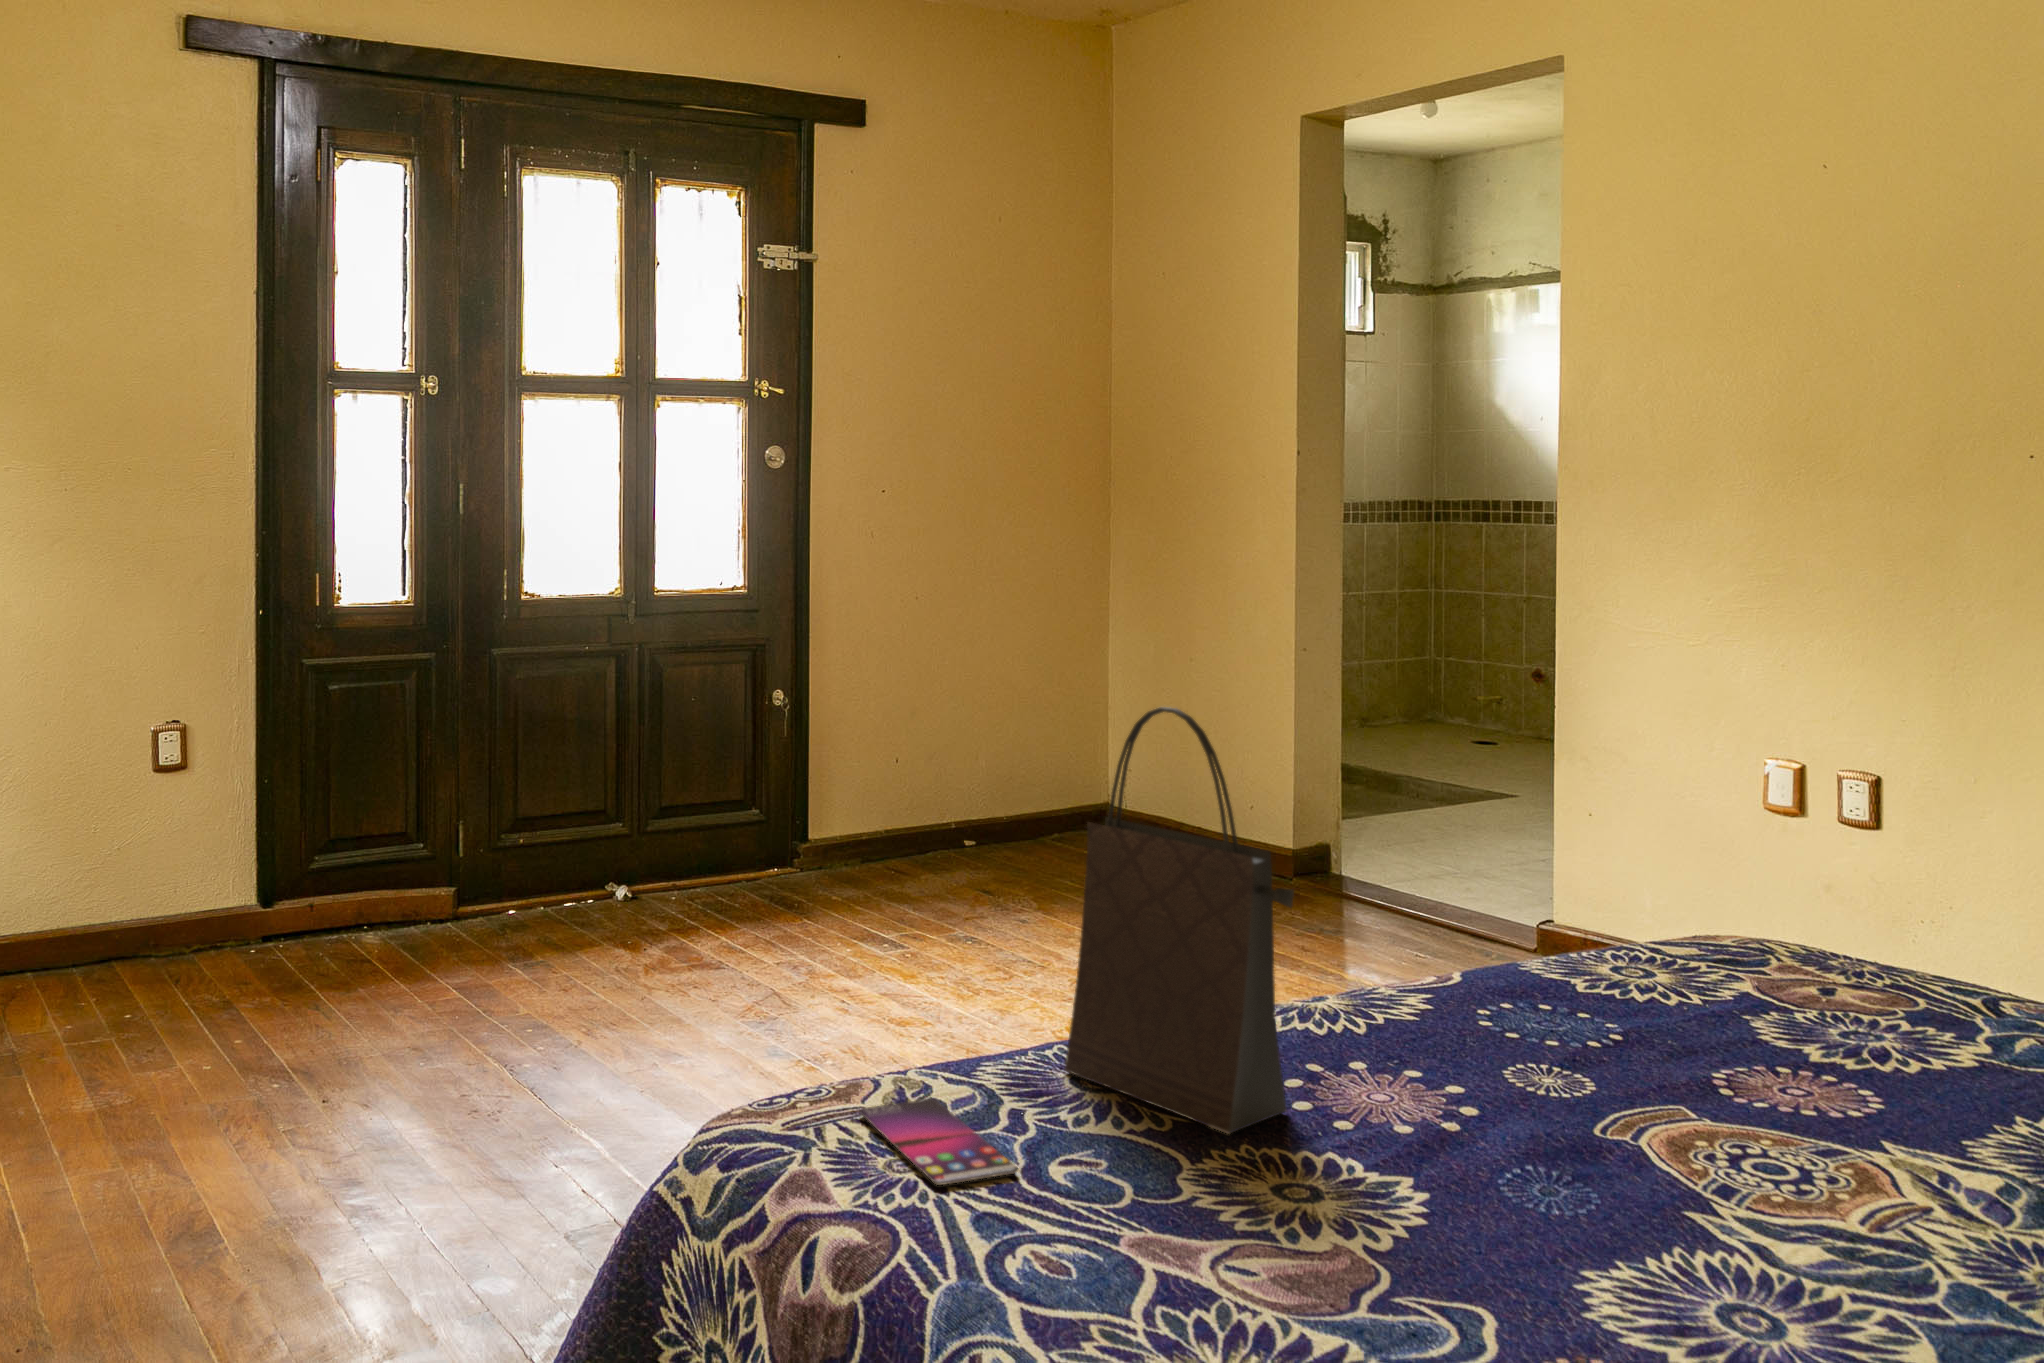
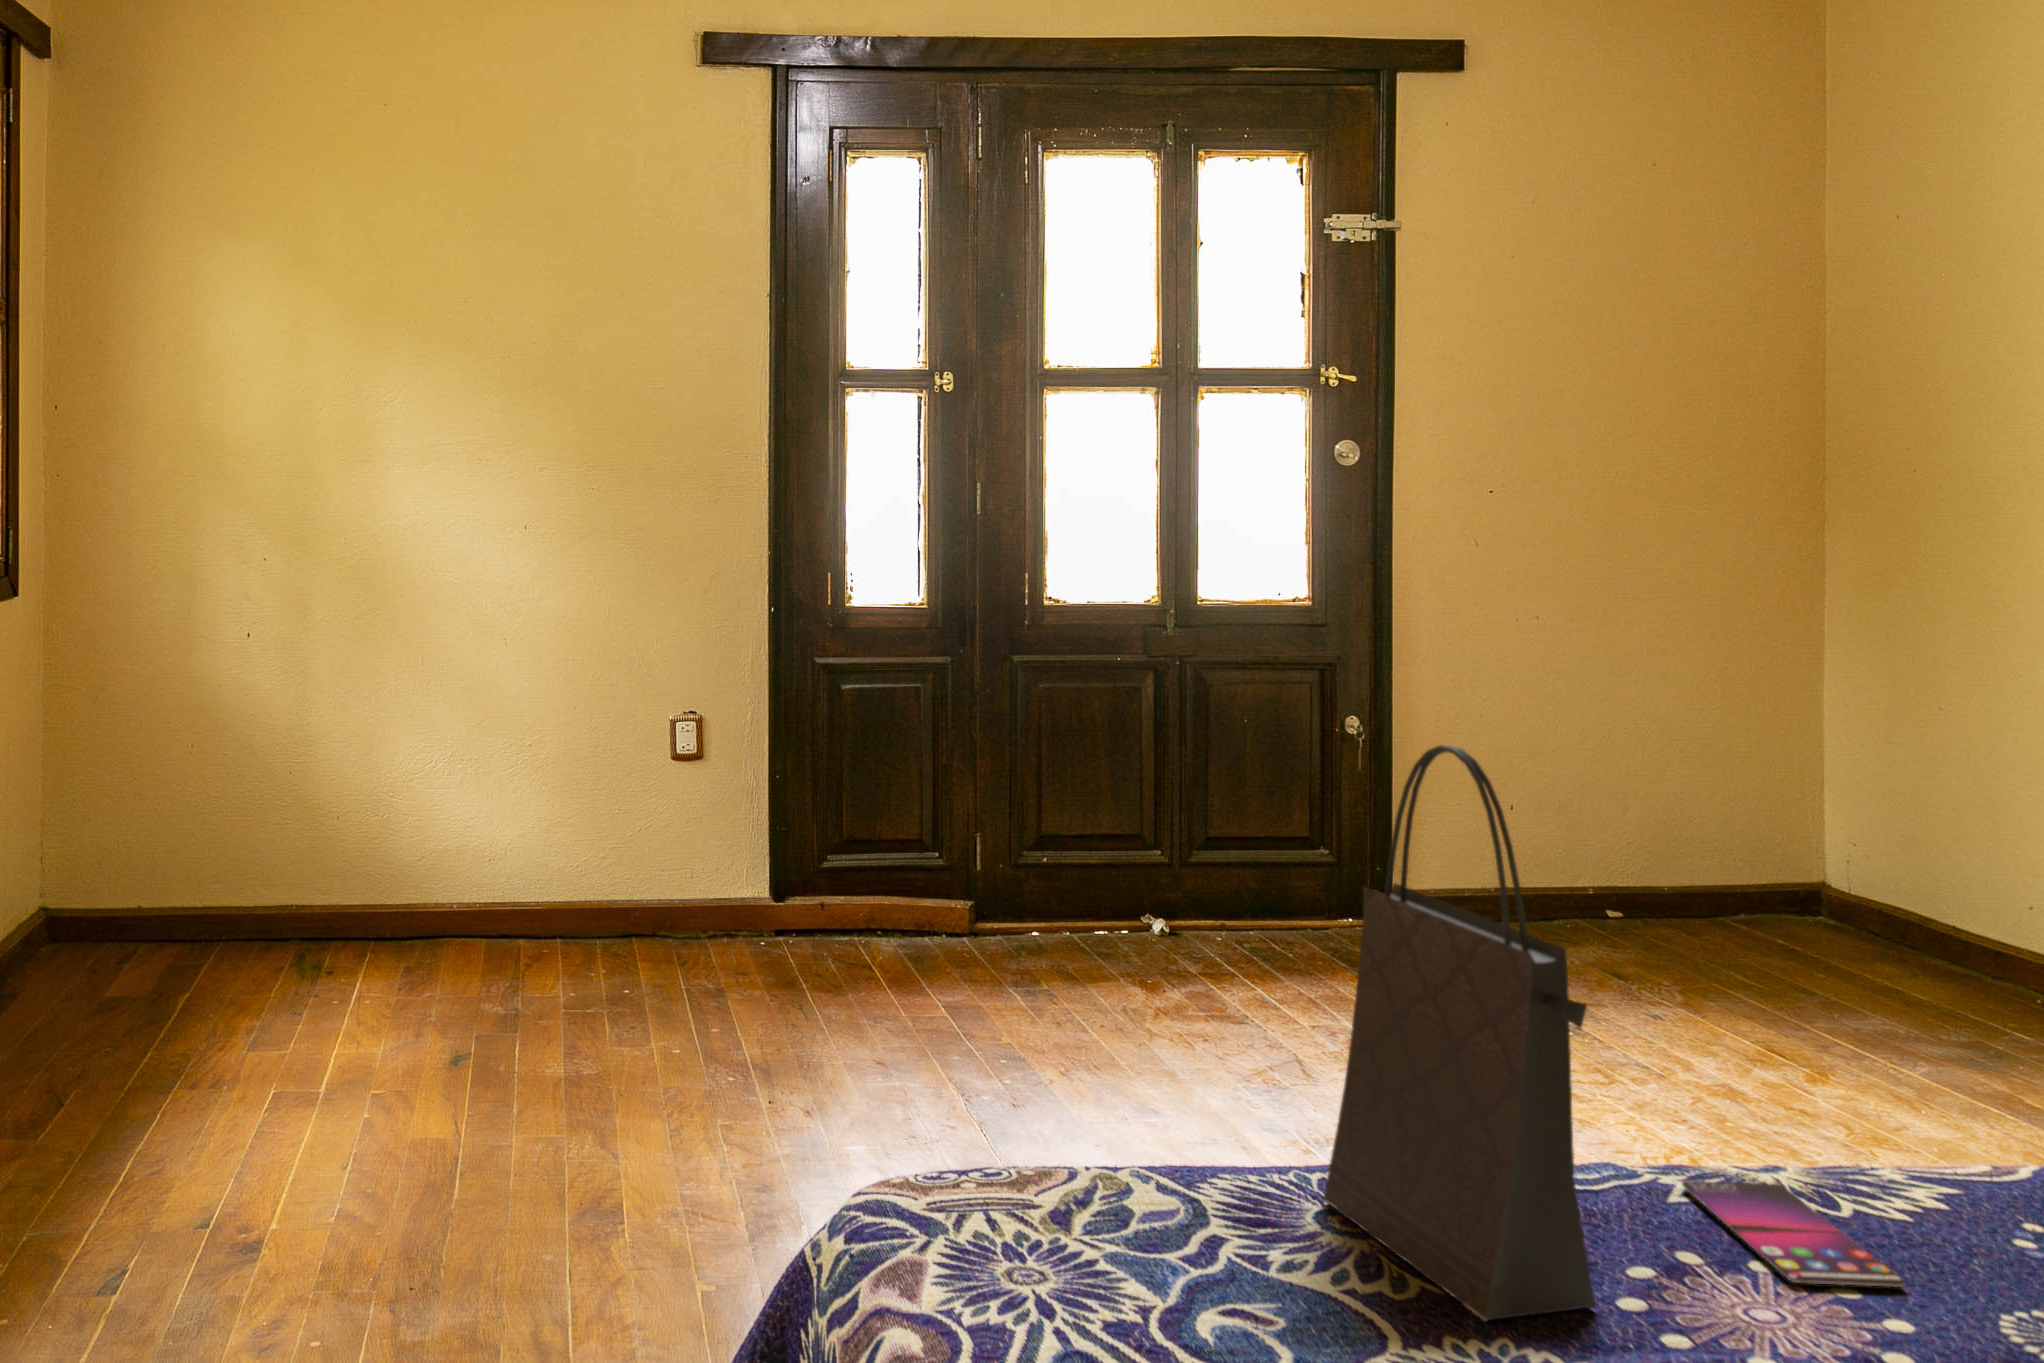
smartphone: present [860,1099,1018,1185] -> present [1682,1181,1905,1287]

